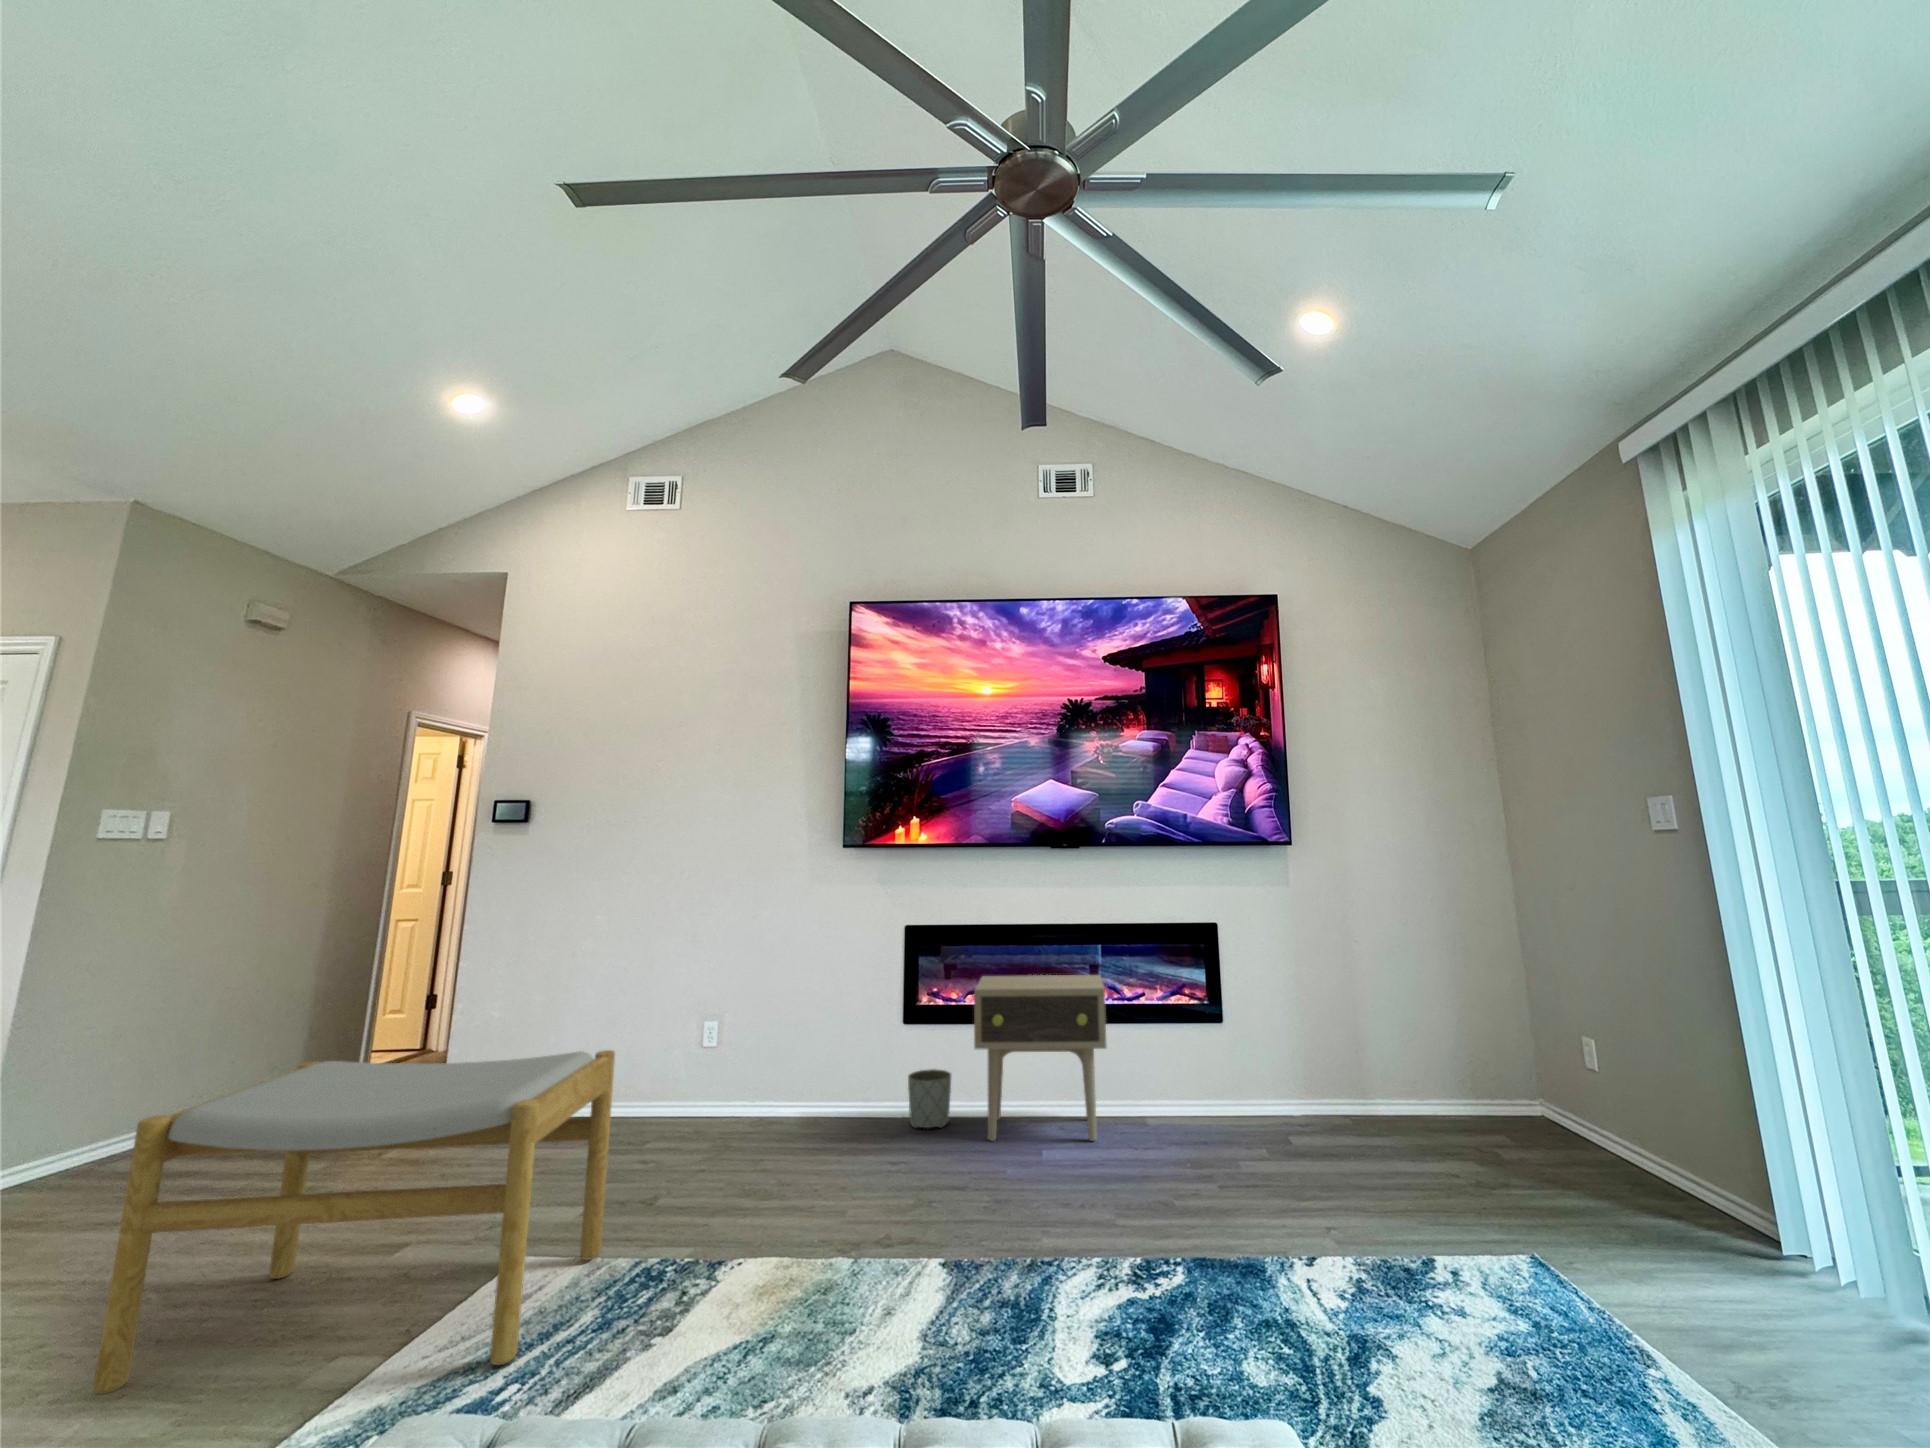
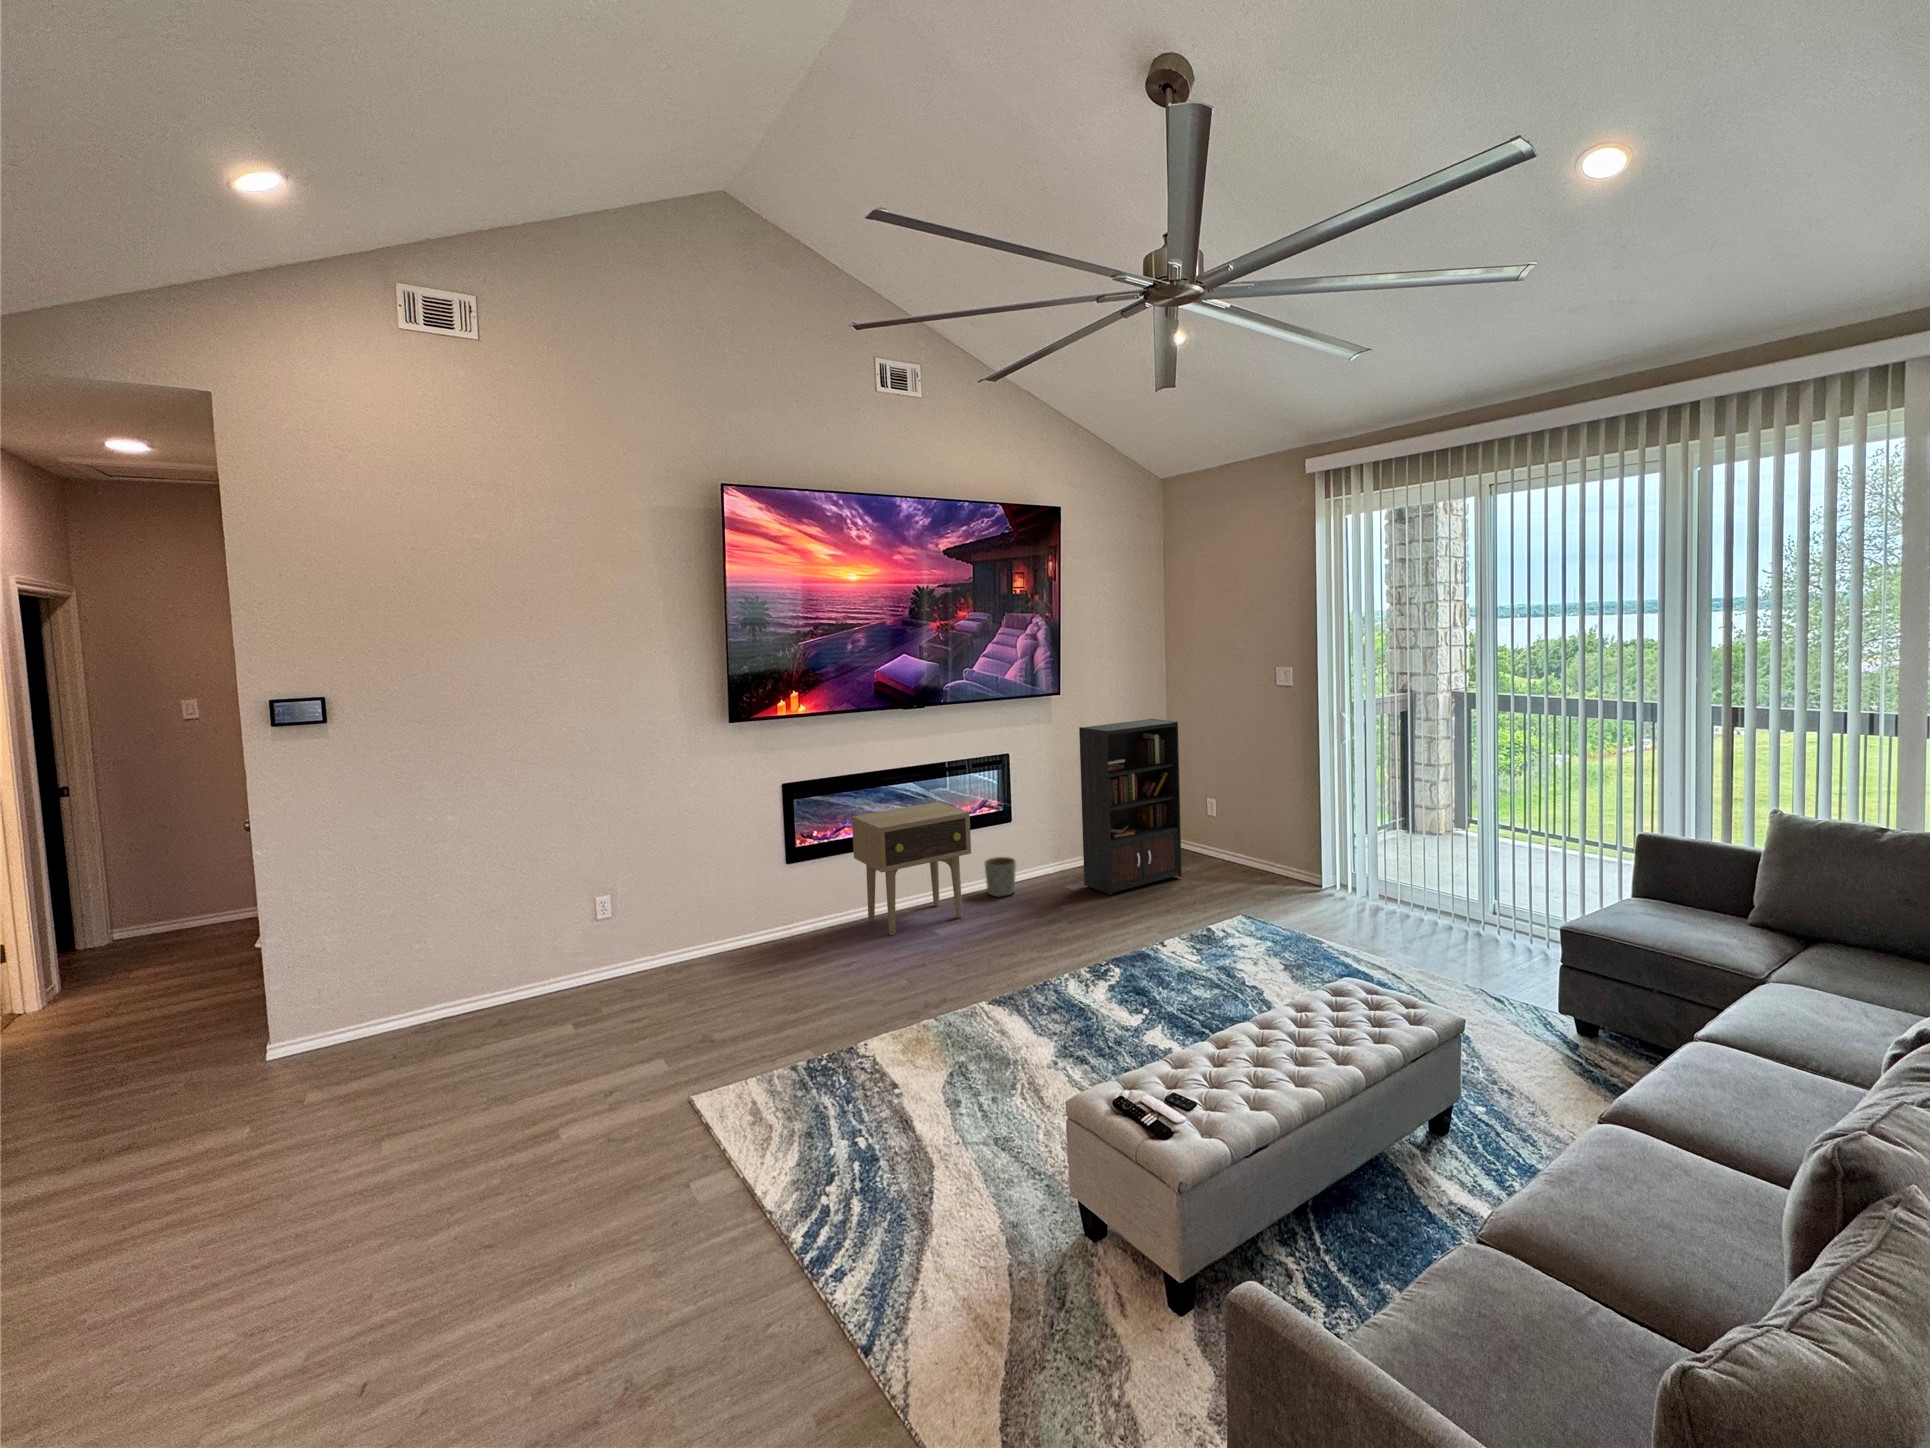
bookcase: none [1294,887,1490,1164] -> present [1079,719,1182,895]
footstool: present [93,1050,615,1394] -> none [434,928,815,1300]
planter: present [908,1069,951,1128] -> present [985,857,1016,897]

